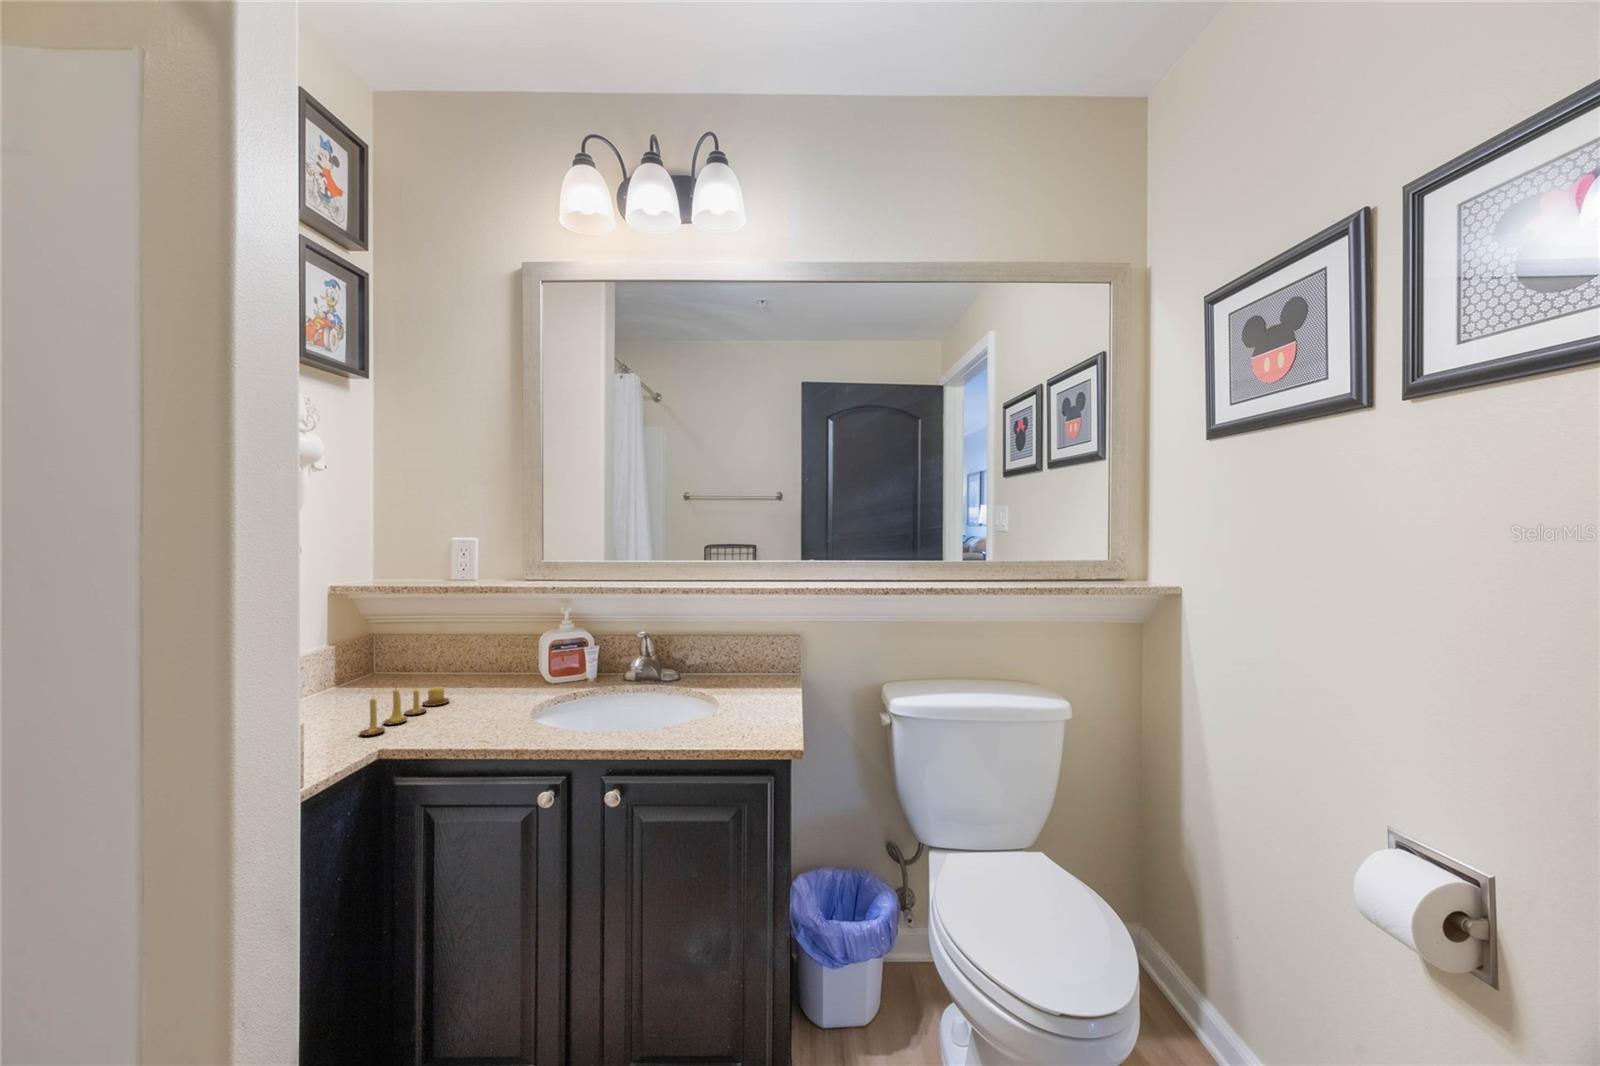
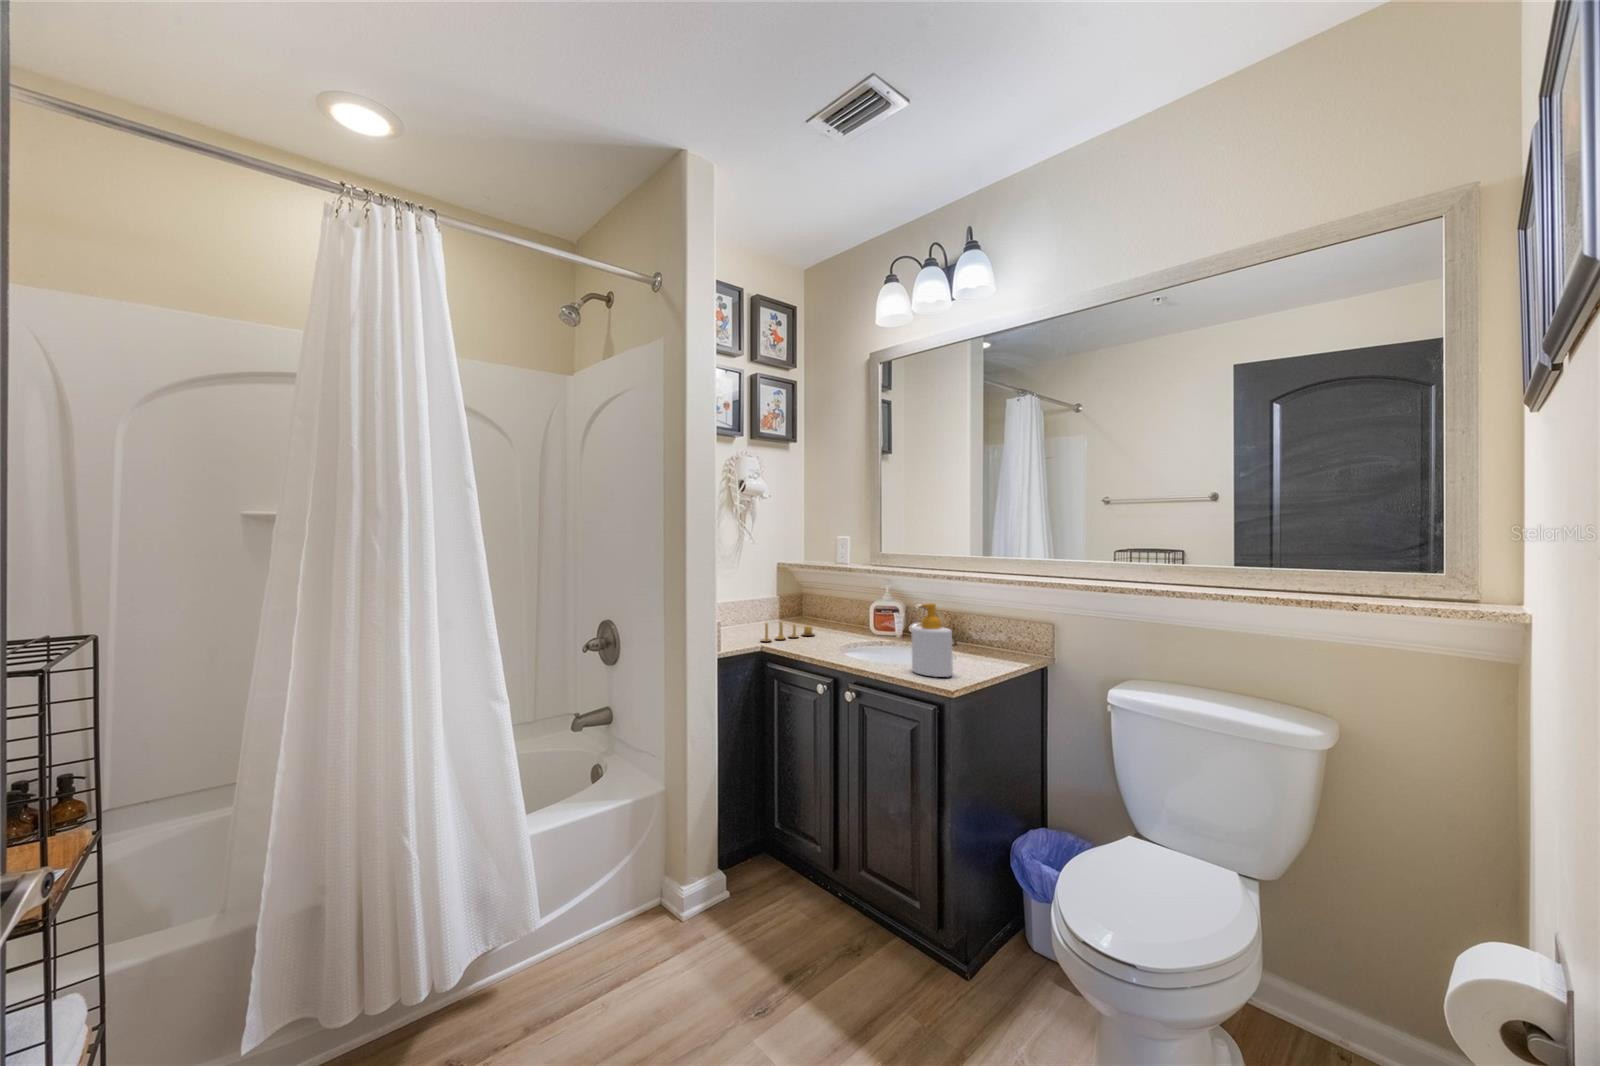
soap bottle: none [705,631,770,737] -> present [911,603,953,677]

